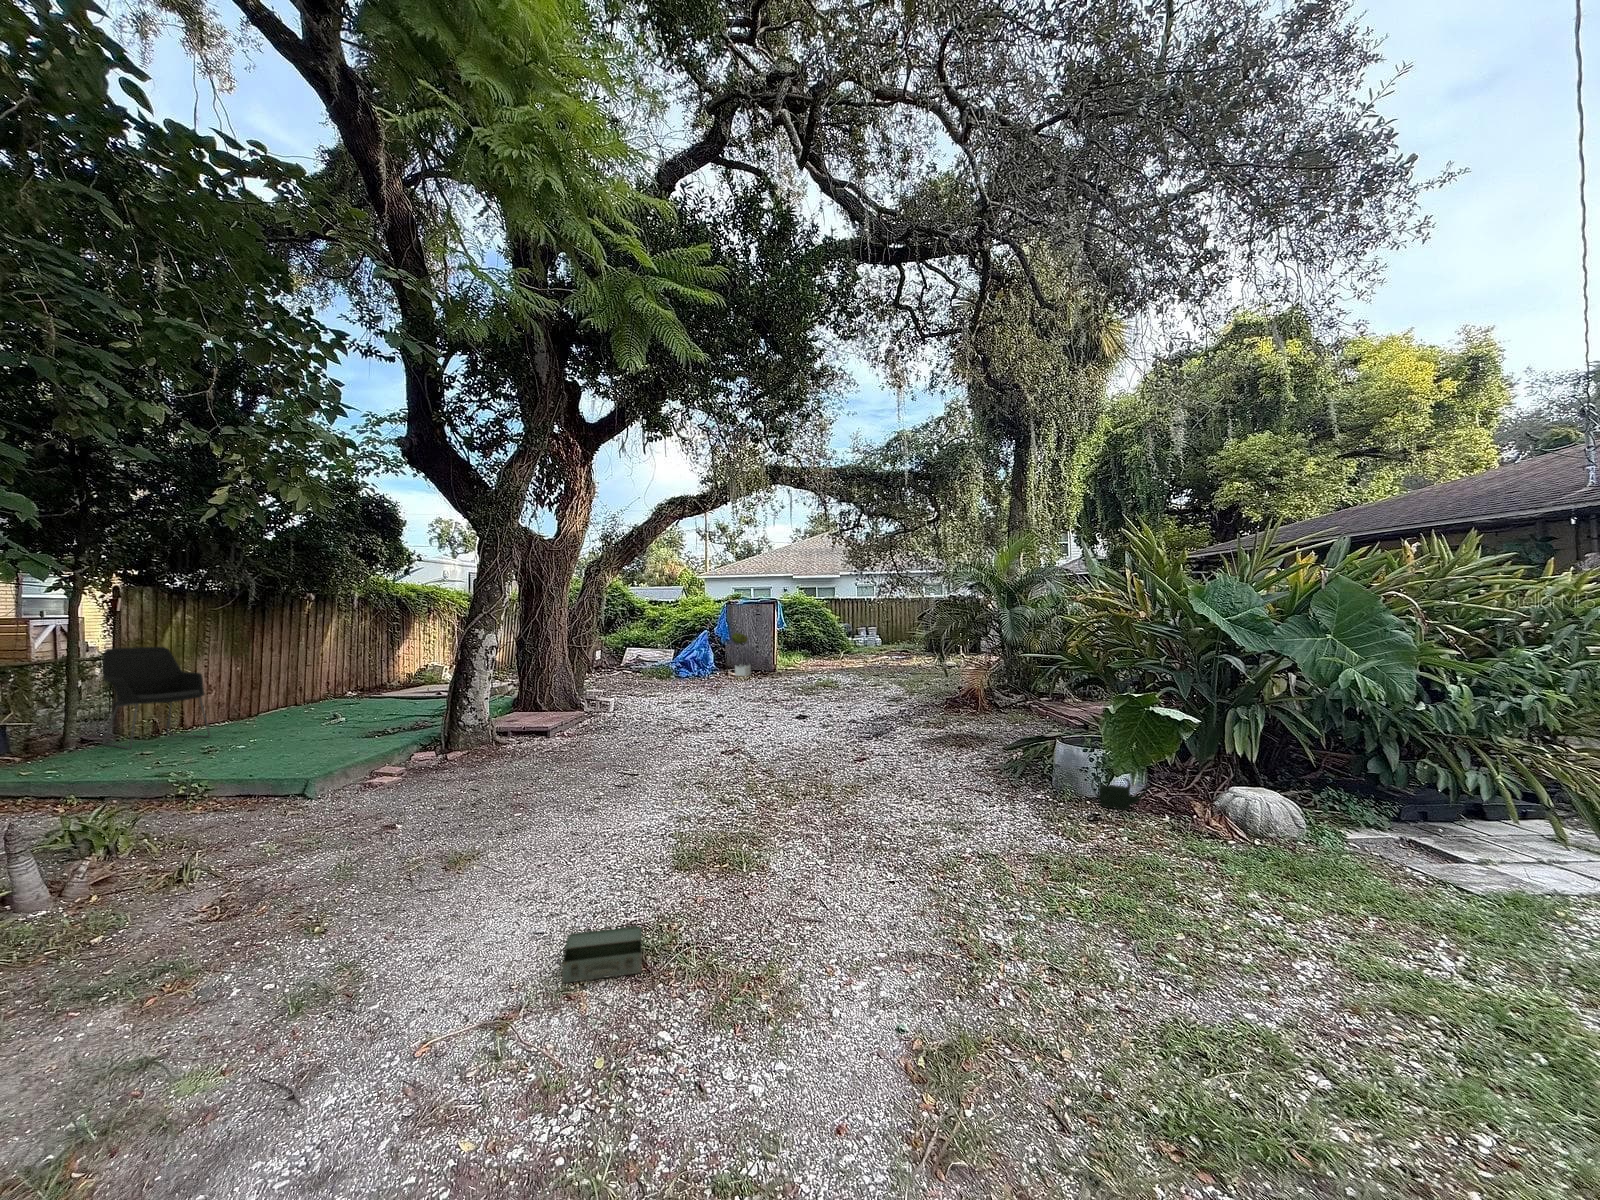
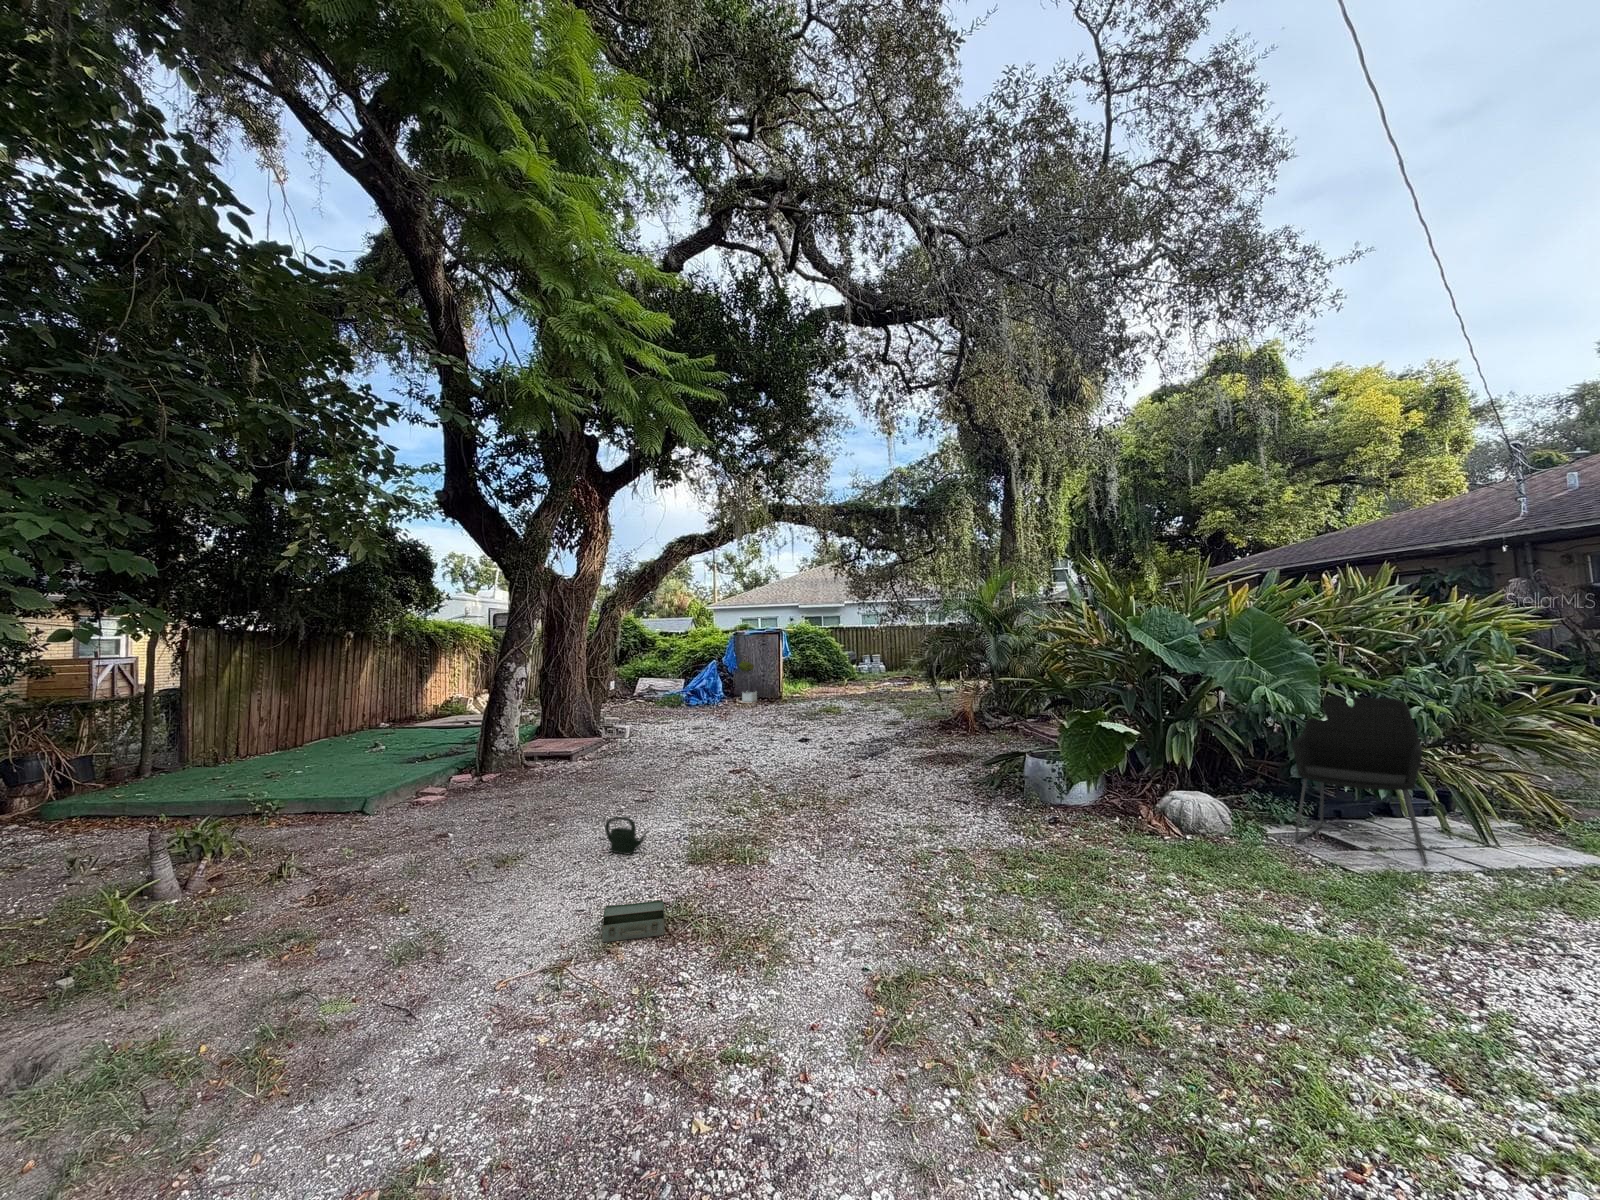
chair: present [103,647,210,750] -> present [1292,696,1428,865]
watering can: present [1091,776,1151,810] -> present [605,817,649,855]

